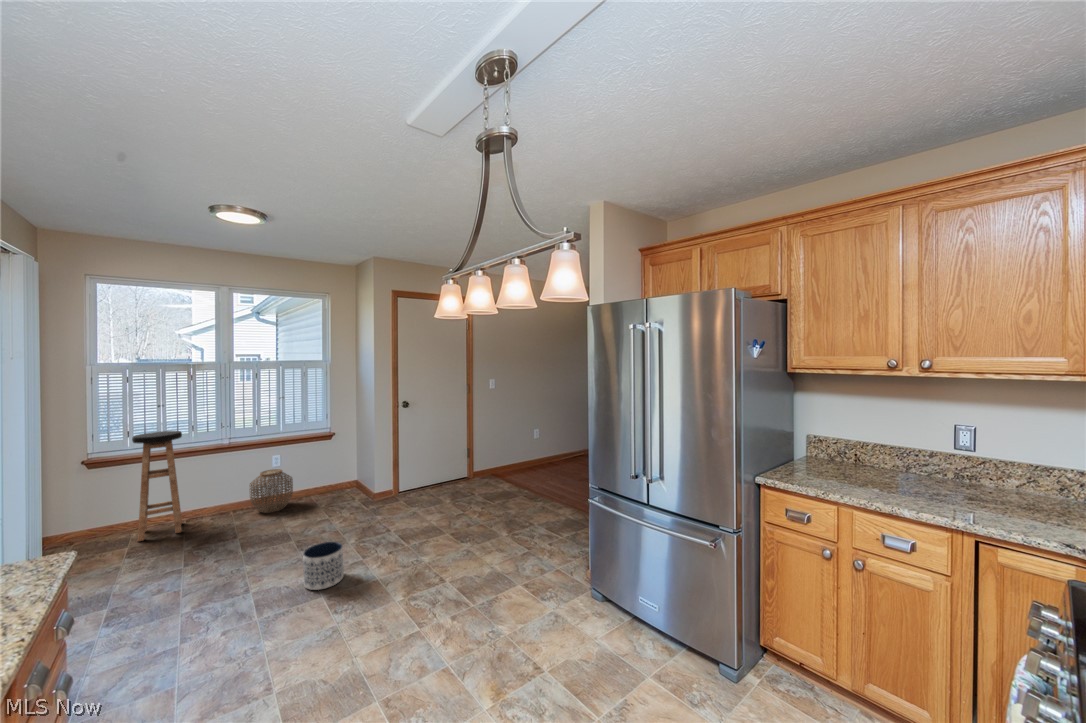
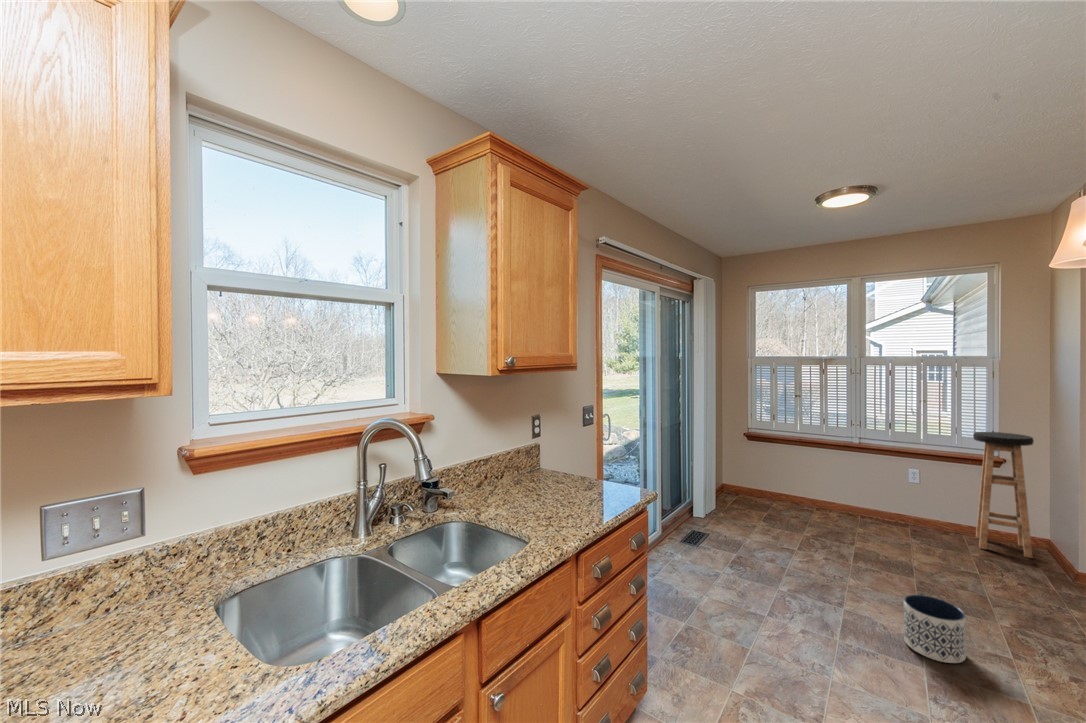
bar stool: present [132,431,182,541] -> present [973,432,1034,558]
woven basket: present [249,469,293,512] -> none [877,483,932,535]

